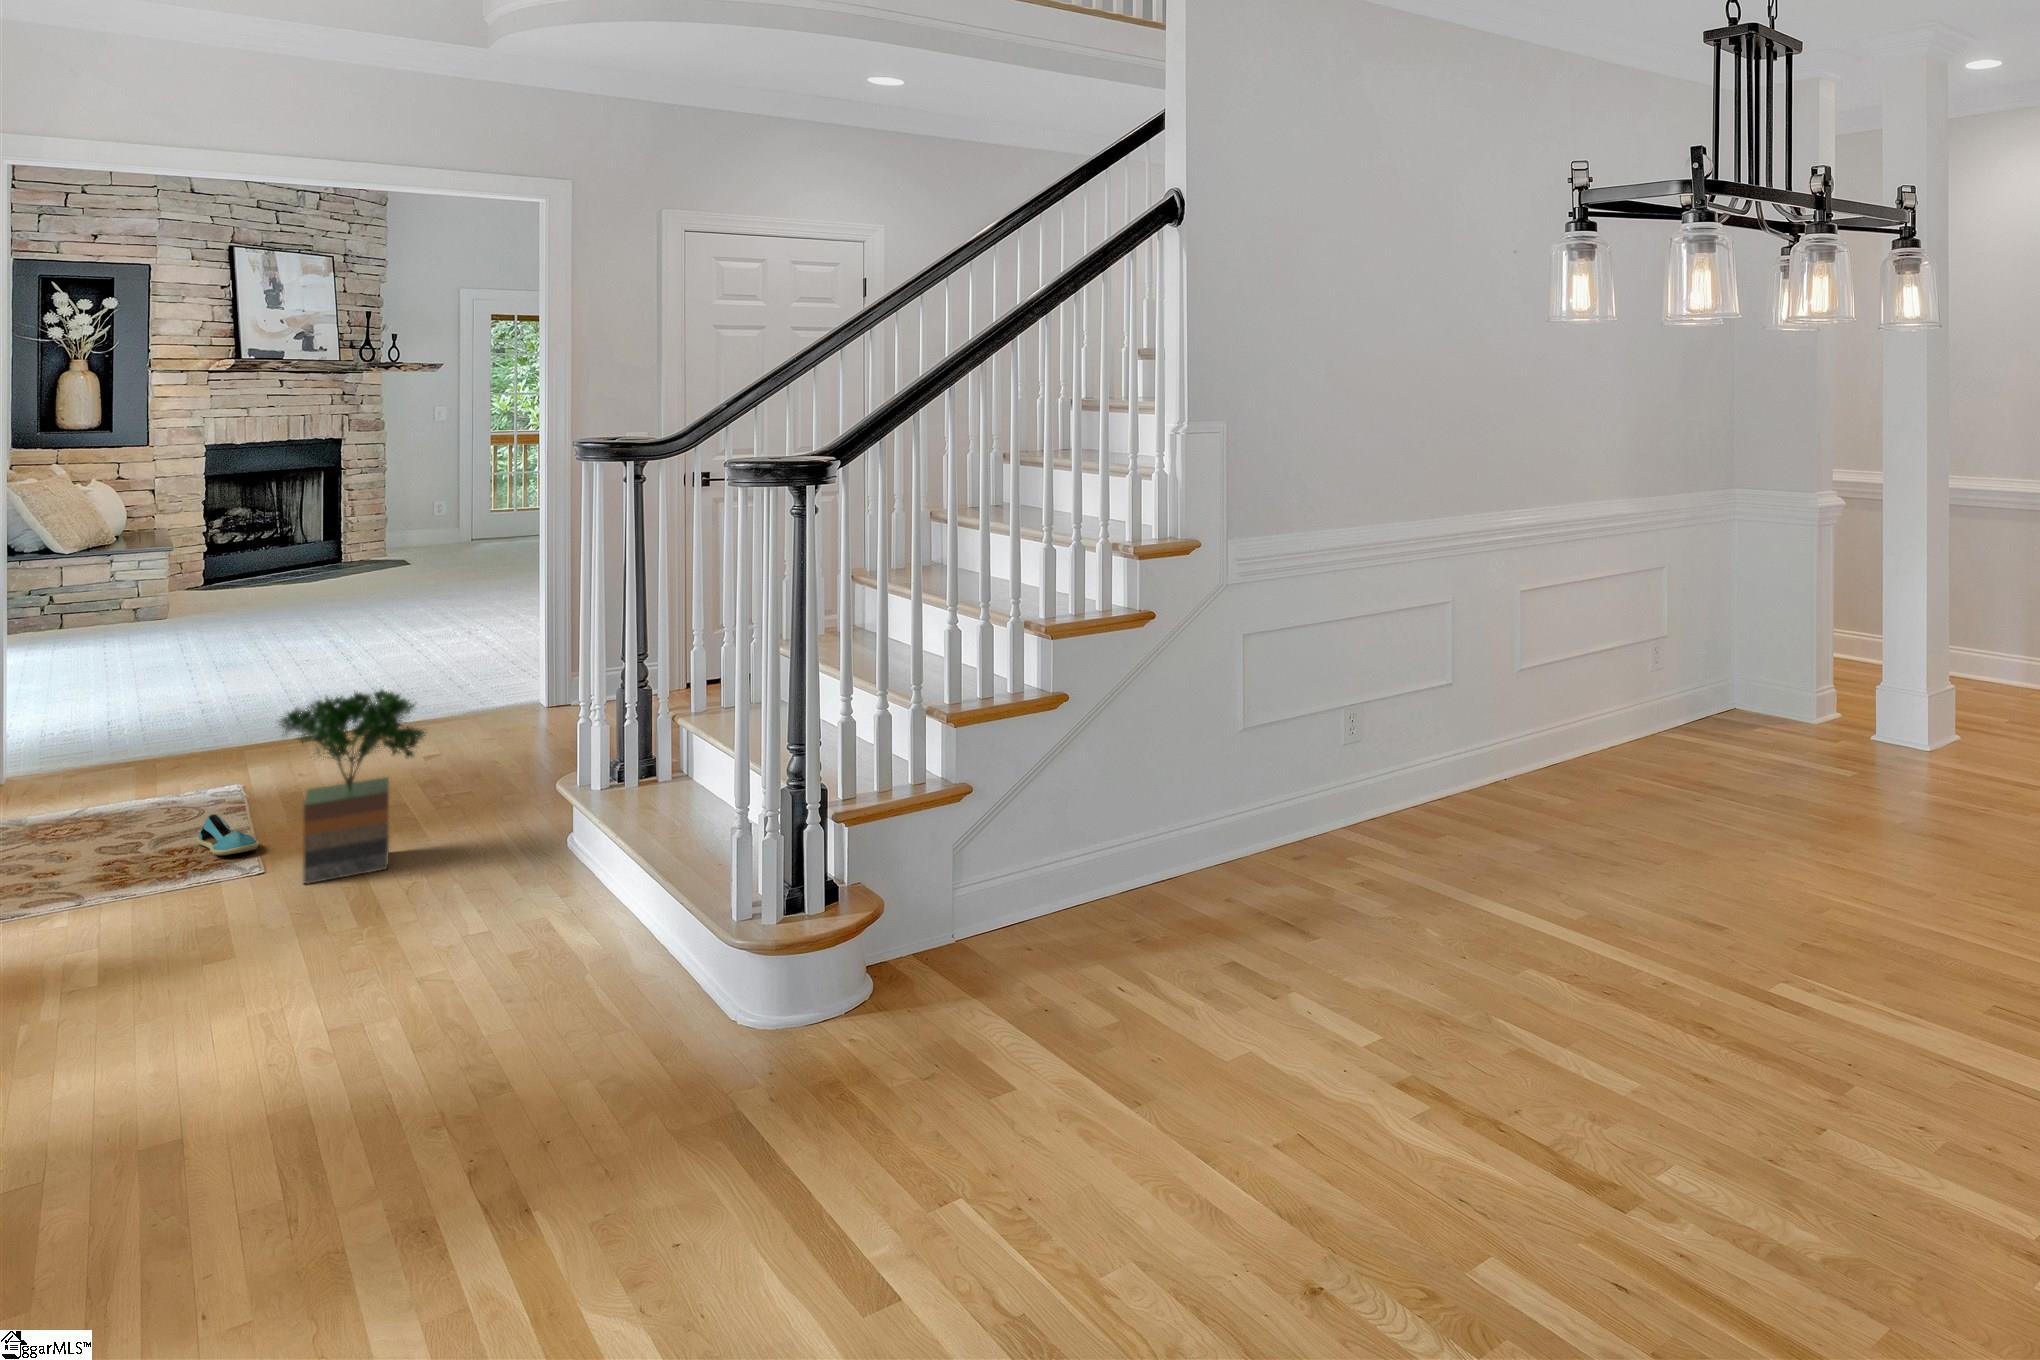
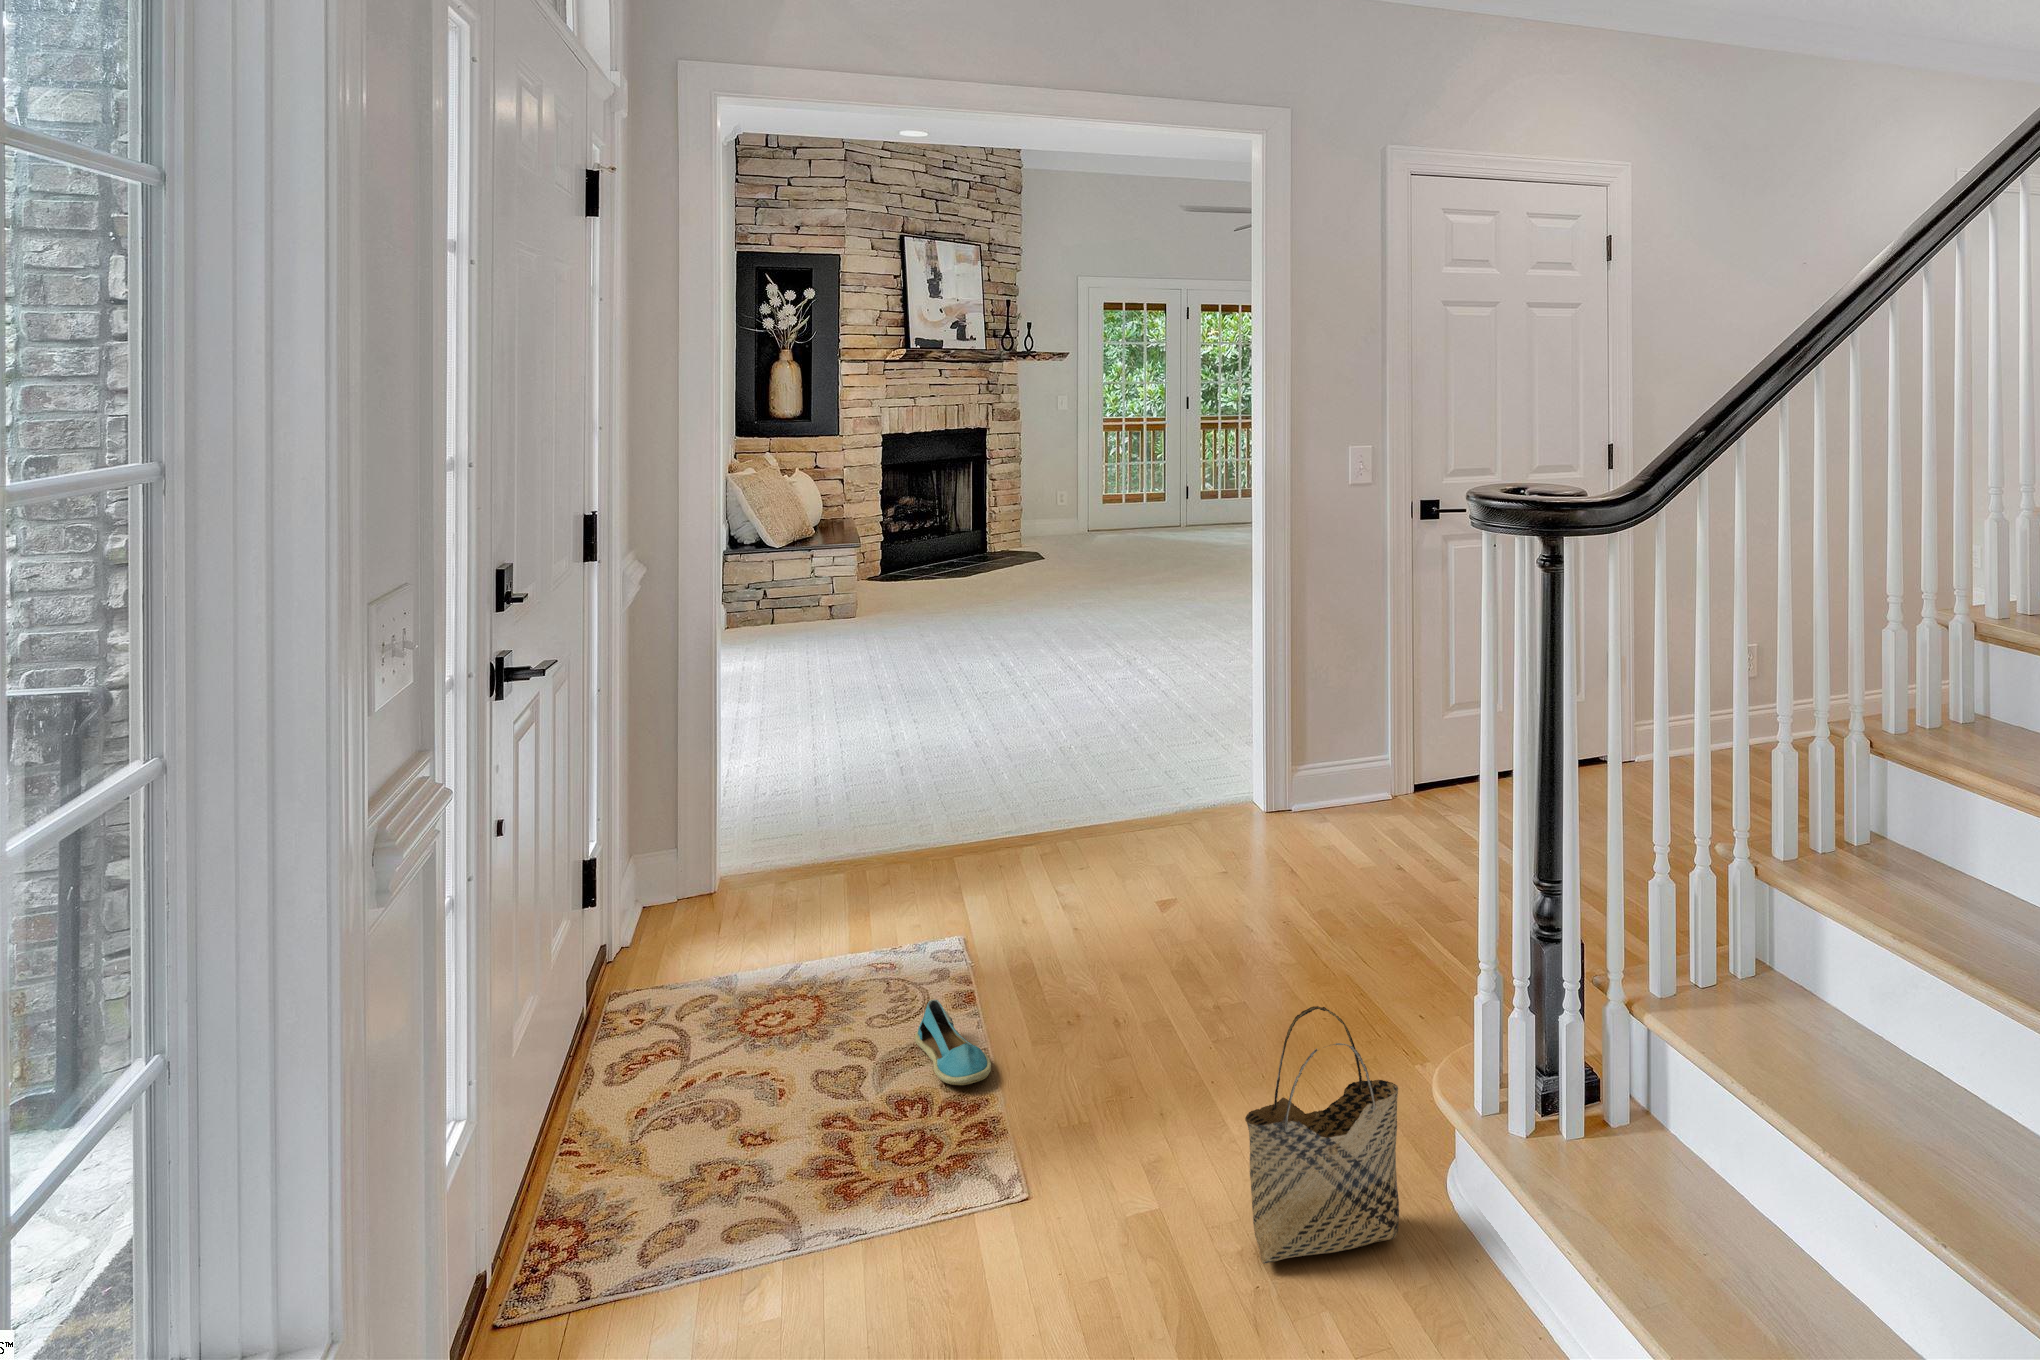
potted tree: present [279,690,425,884] -> none [1019,861,1217,1192]
woven basket: none [428,749,543,888] -> present [1245,1006,1399,1264]

